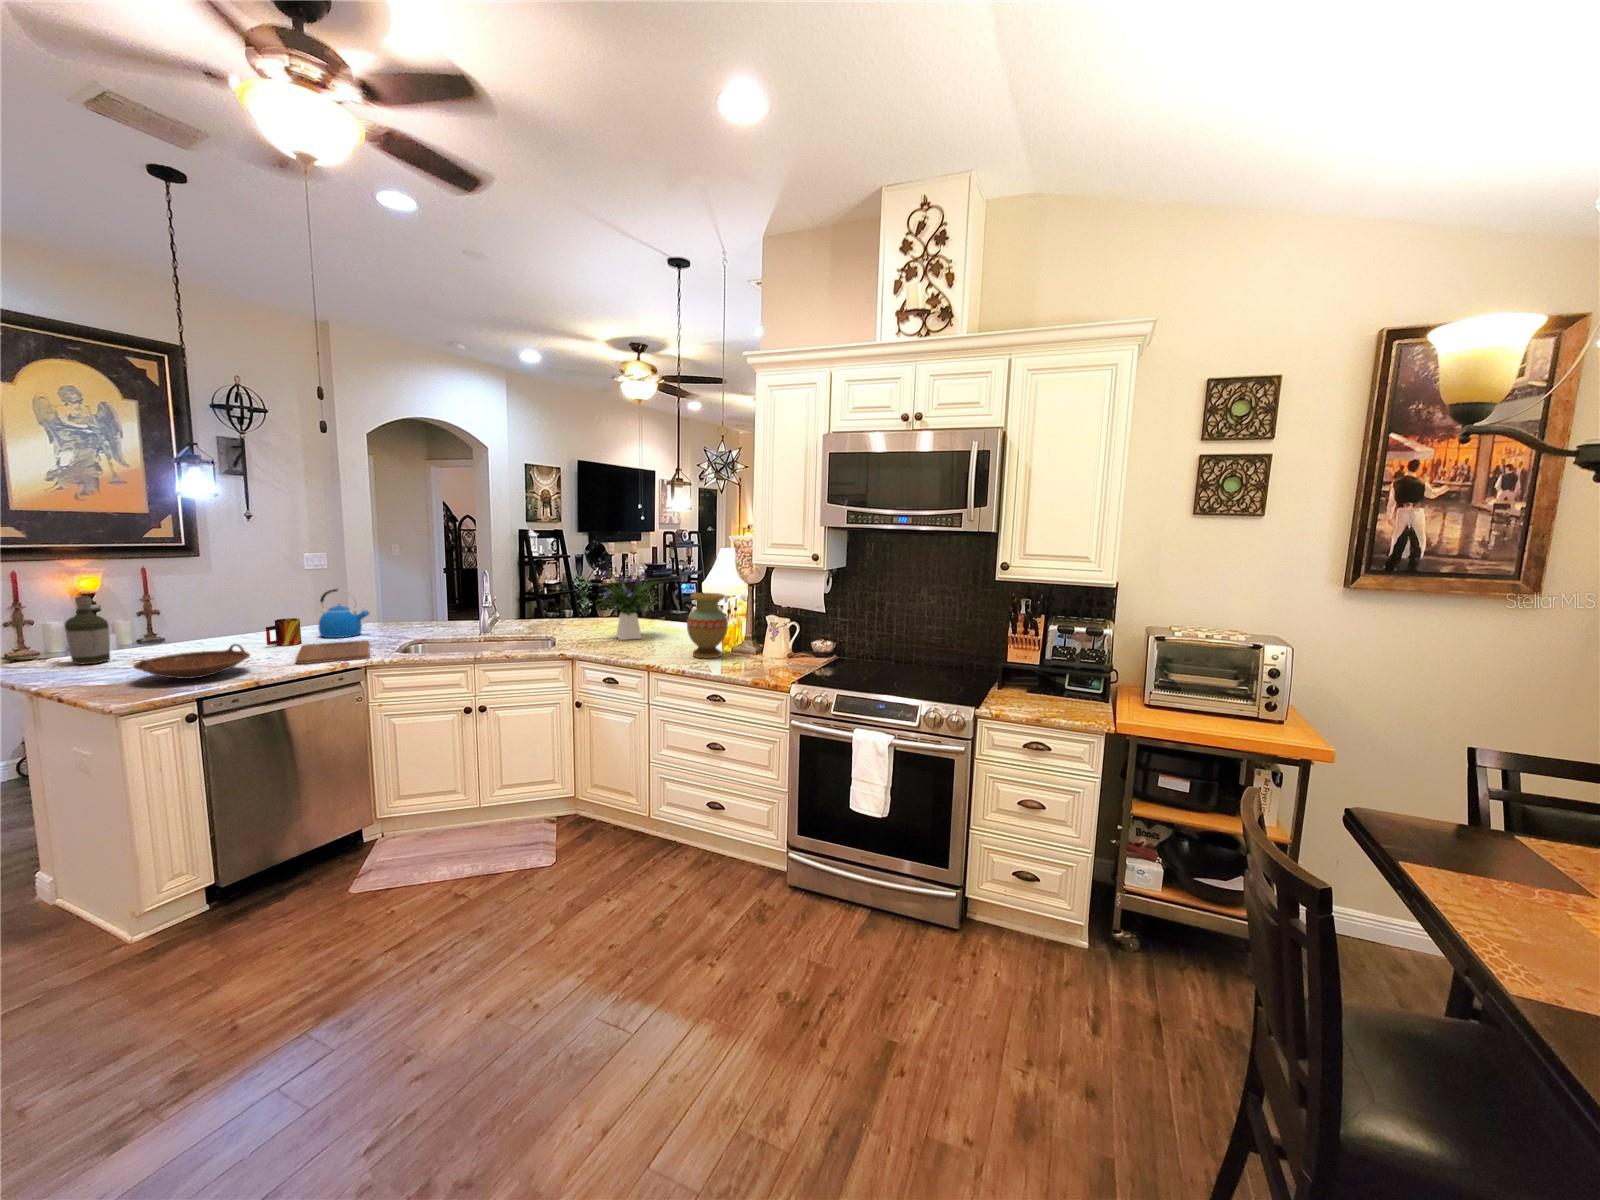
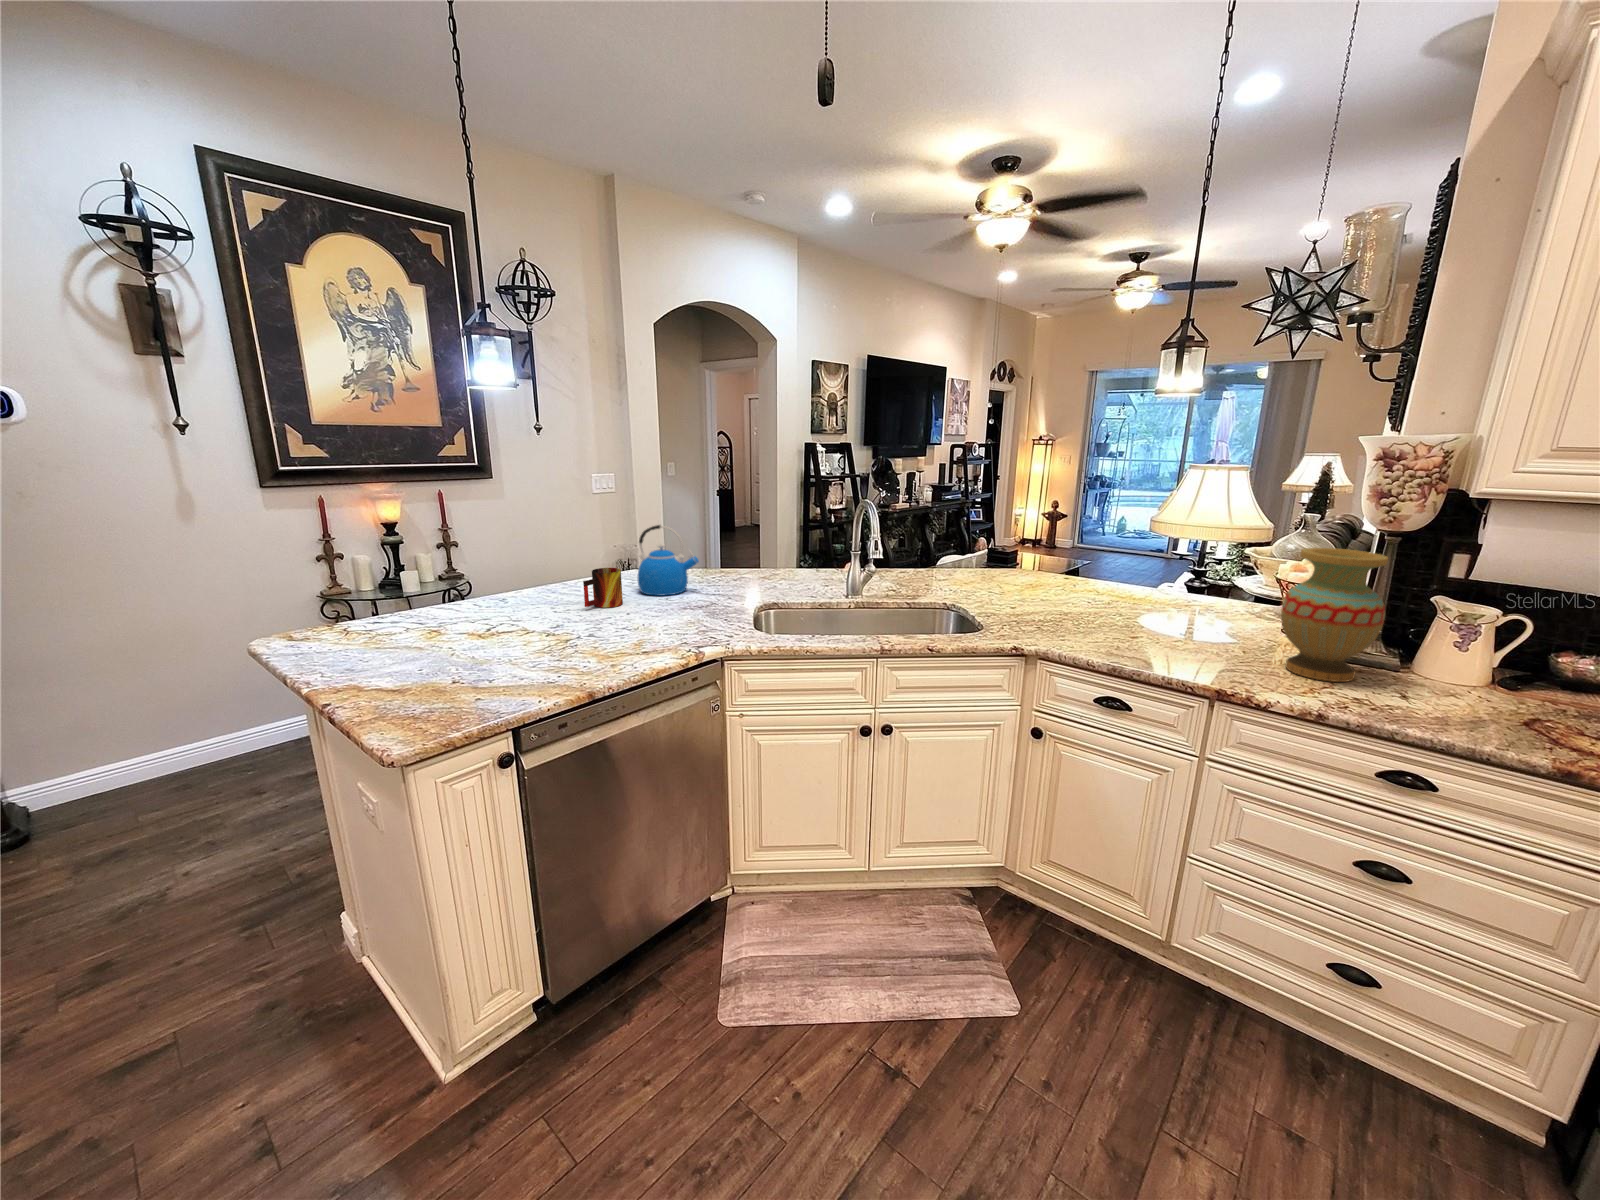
flower arrangement: present [598,568,658,640] -> none [1032,493,1165,620]
bottle: present [65,596,110,665] -> none [362,535,413,631]
cutting board: present [296,640,370,664] -> none [629,604,729,649]
bowl: present [134,644,250,679] -> none [440,615,582,673]

